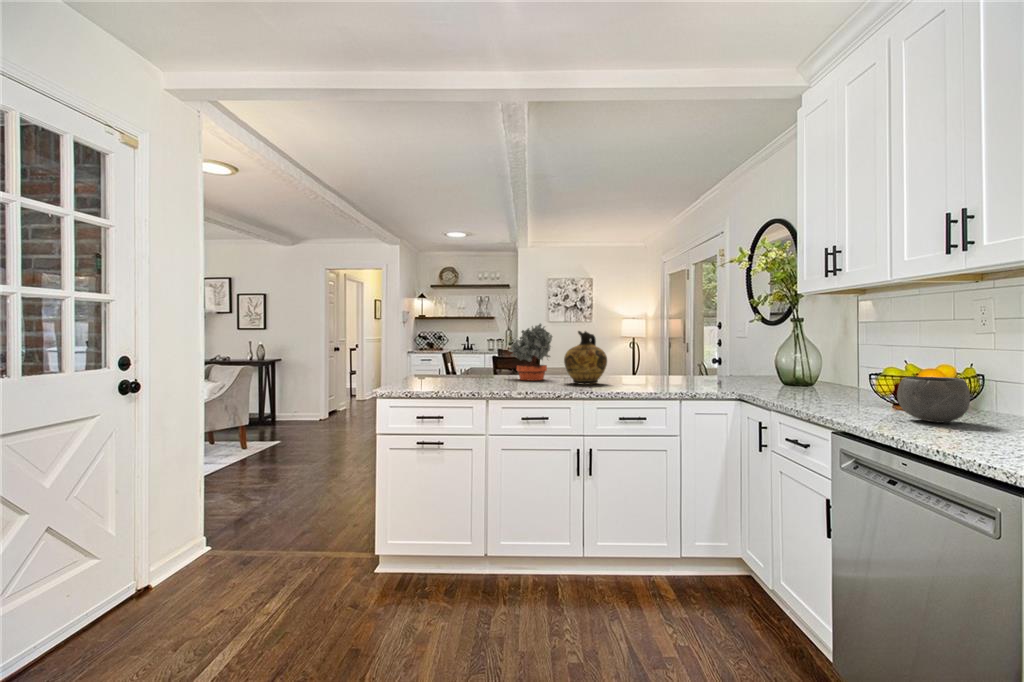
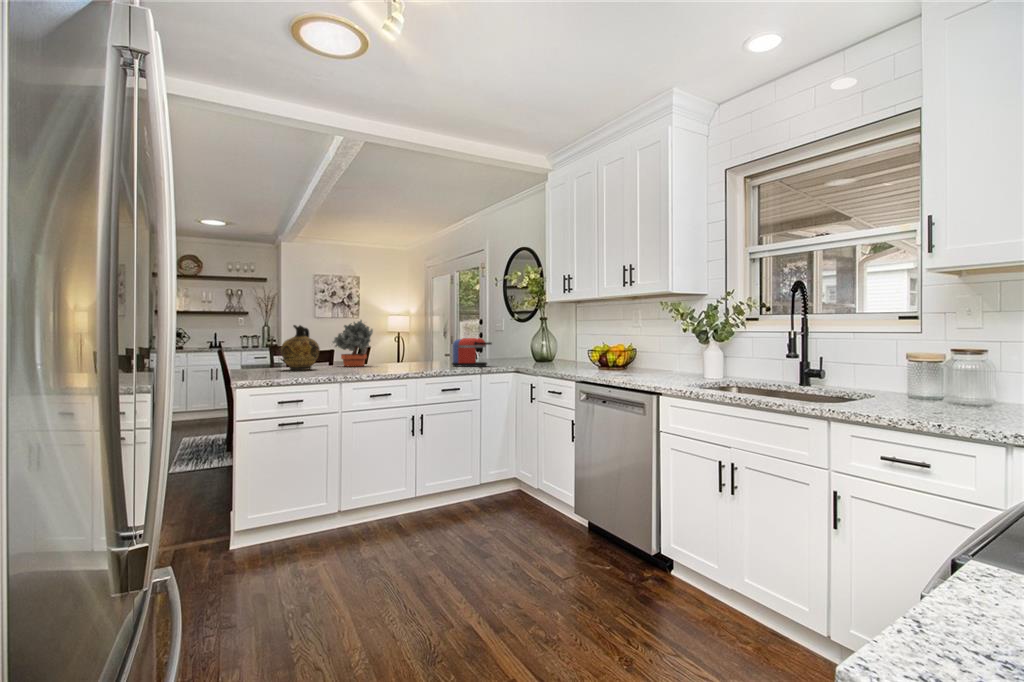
ceramic jug: present [564,331,607,384] -> present [281,325,320,370]
coffee maker: none [649,348,707,388] -> present [452,338,492,366]
ceramic bowl: present [897,377,970,423] -> none [603,350,633,373]

